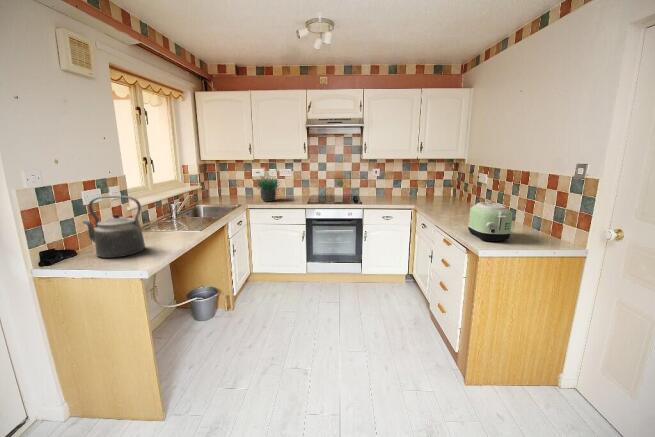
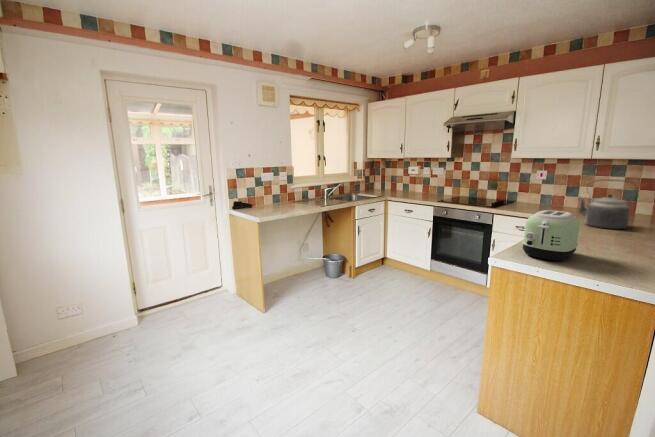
potted plant: present [256,177,280,202] -> none [394,164,428,197]
kettle: present [83,196,145,258] -> present [578,179,637,229]

